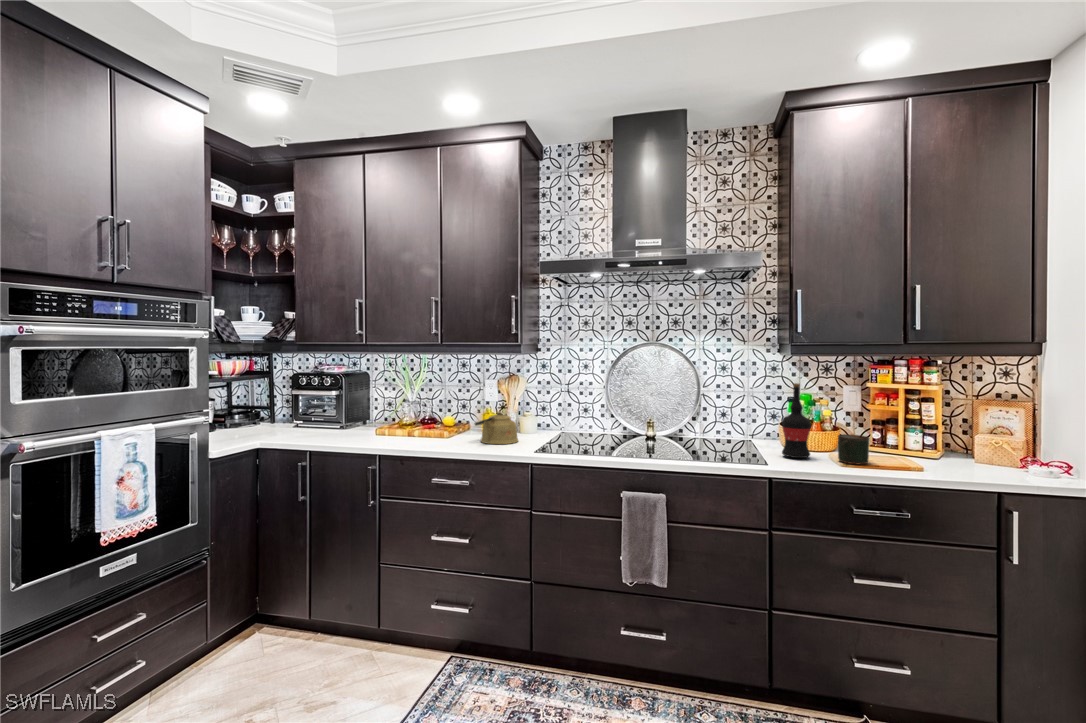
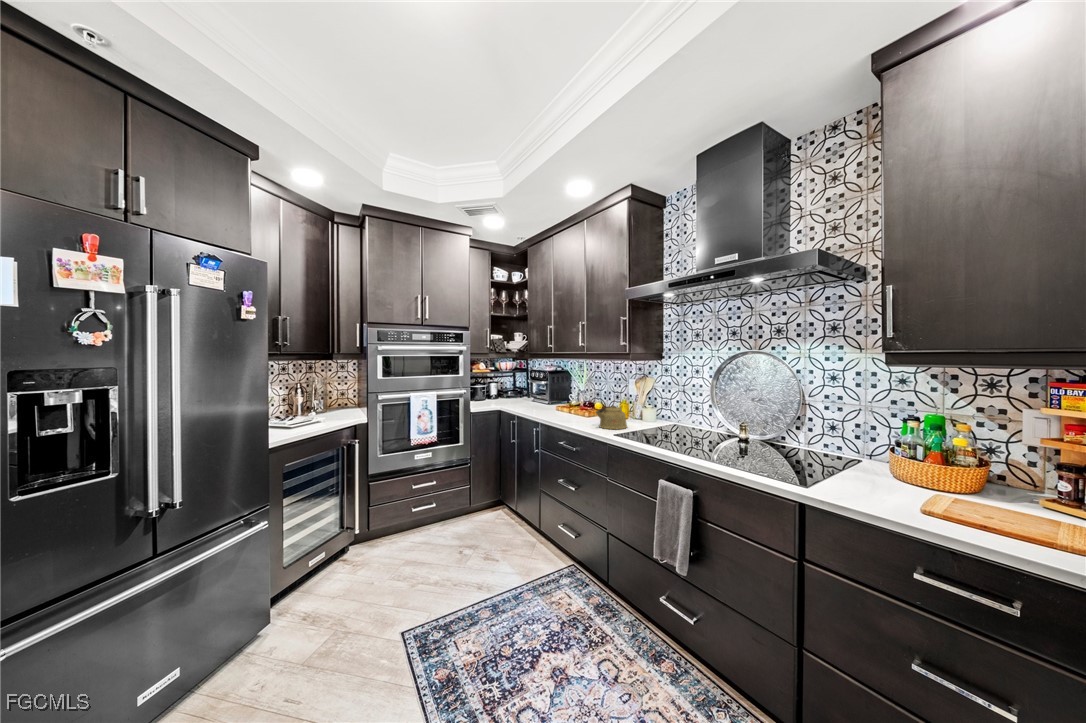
wine bottle: present [782,383,811,458] -> none [851,401,893,491]
mug: present [838,434,869,464] -> none [918,472,981,517]

